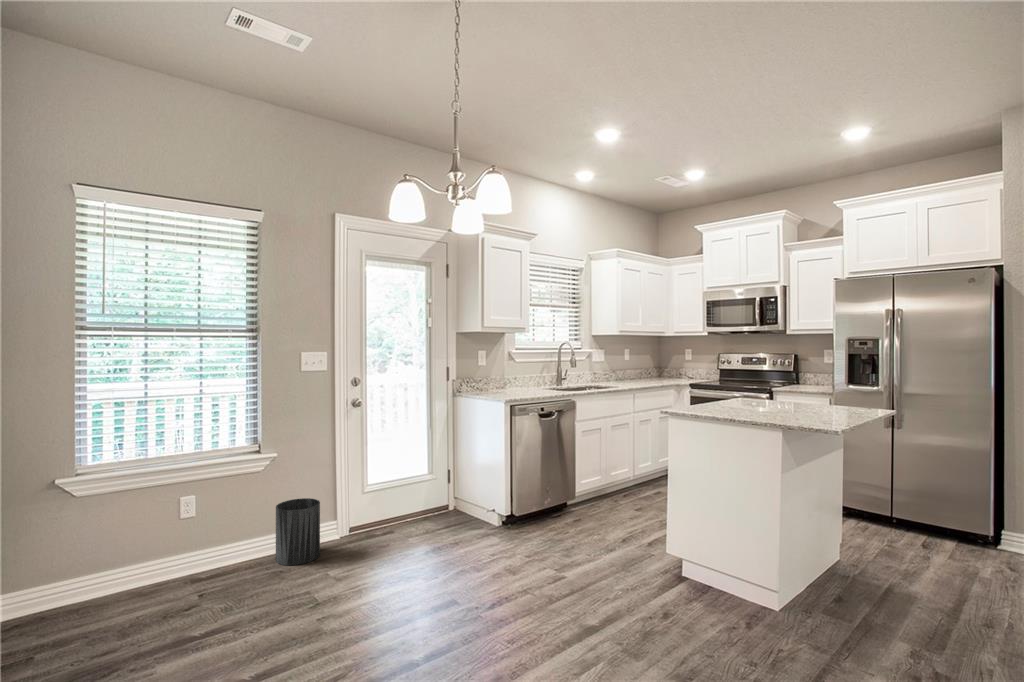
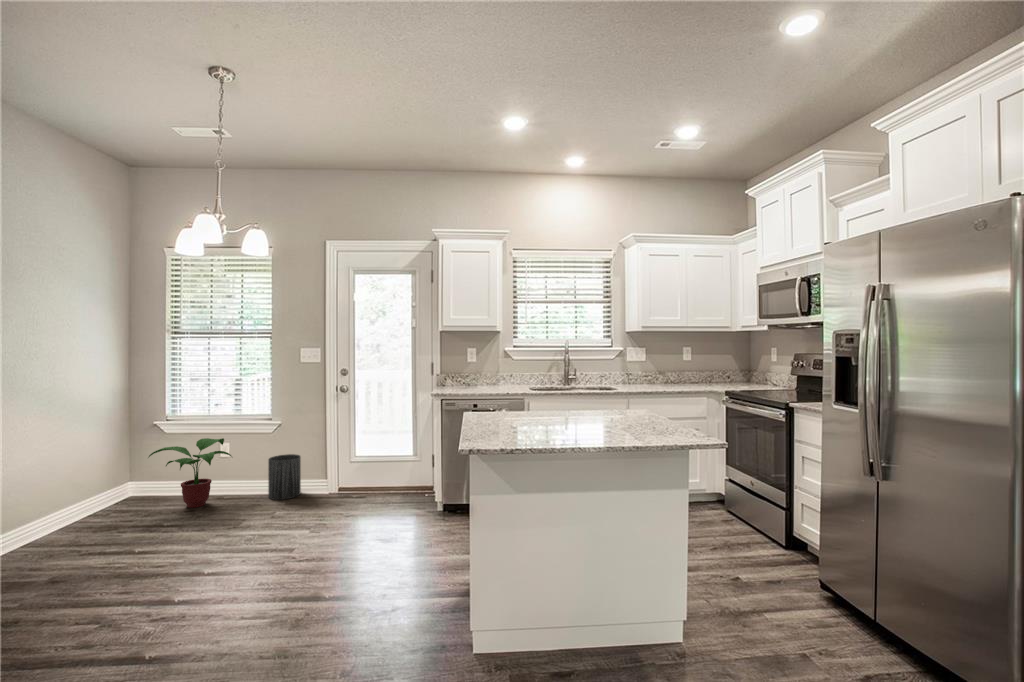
potted plant: none [105,492,249,608] -> present [149,438,231,508]

